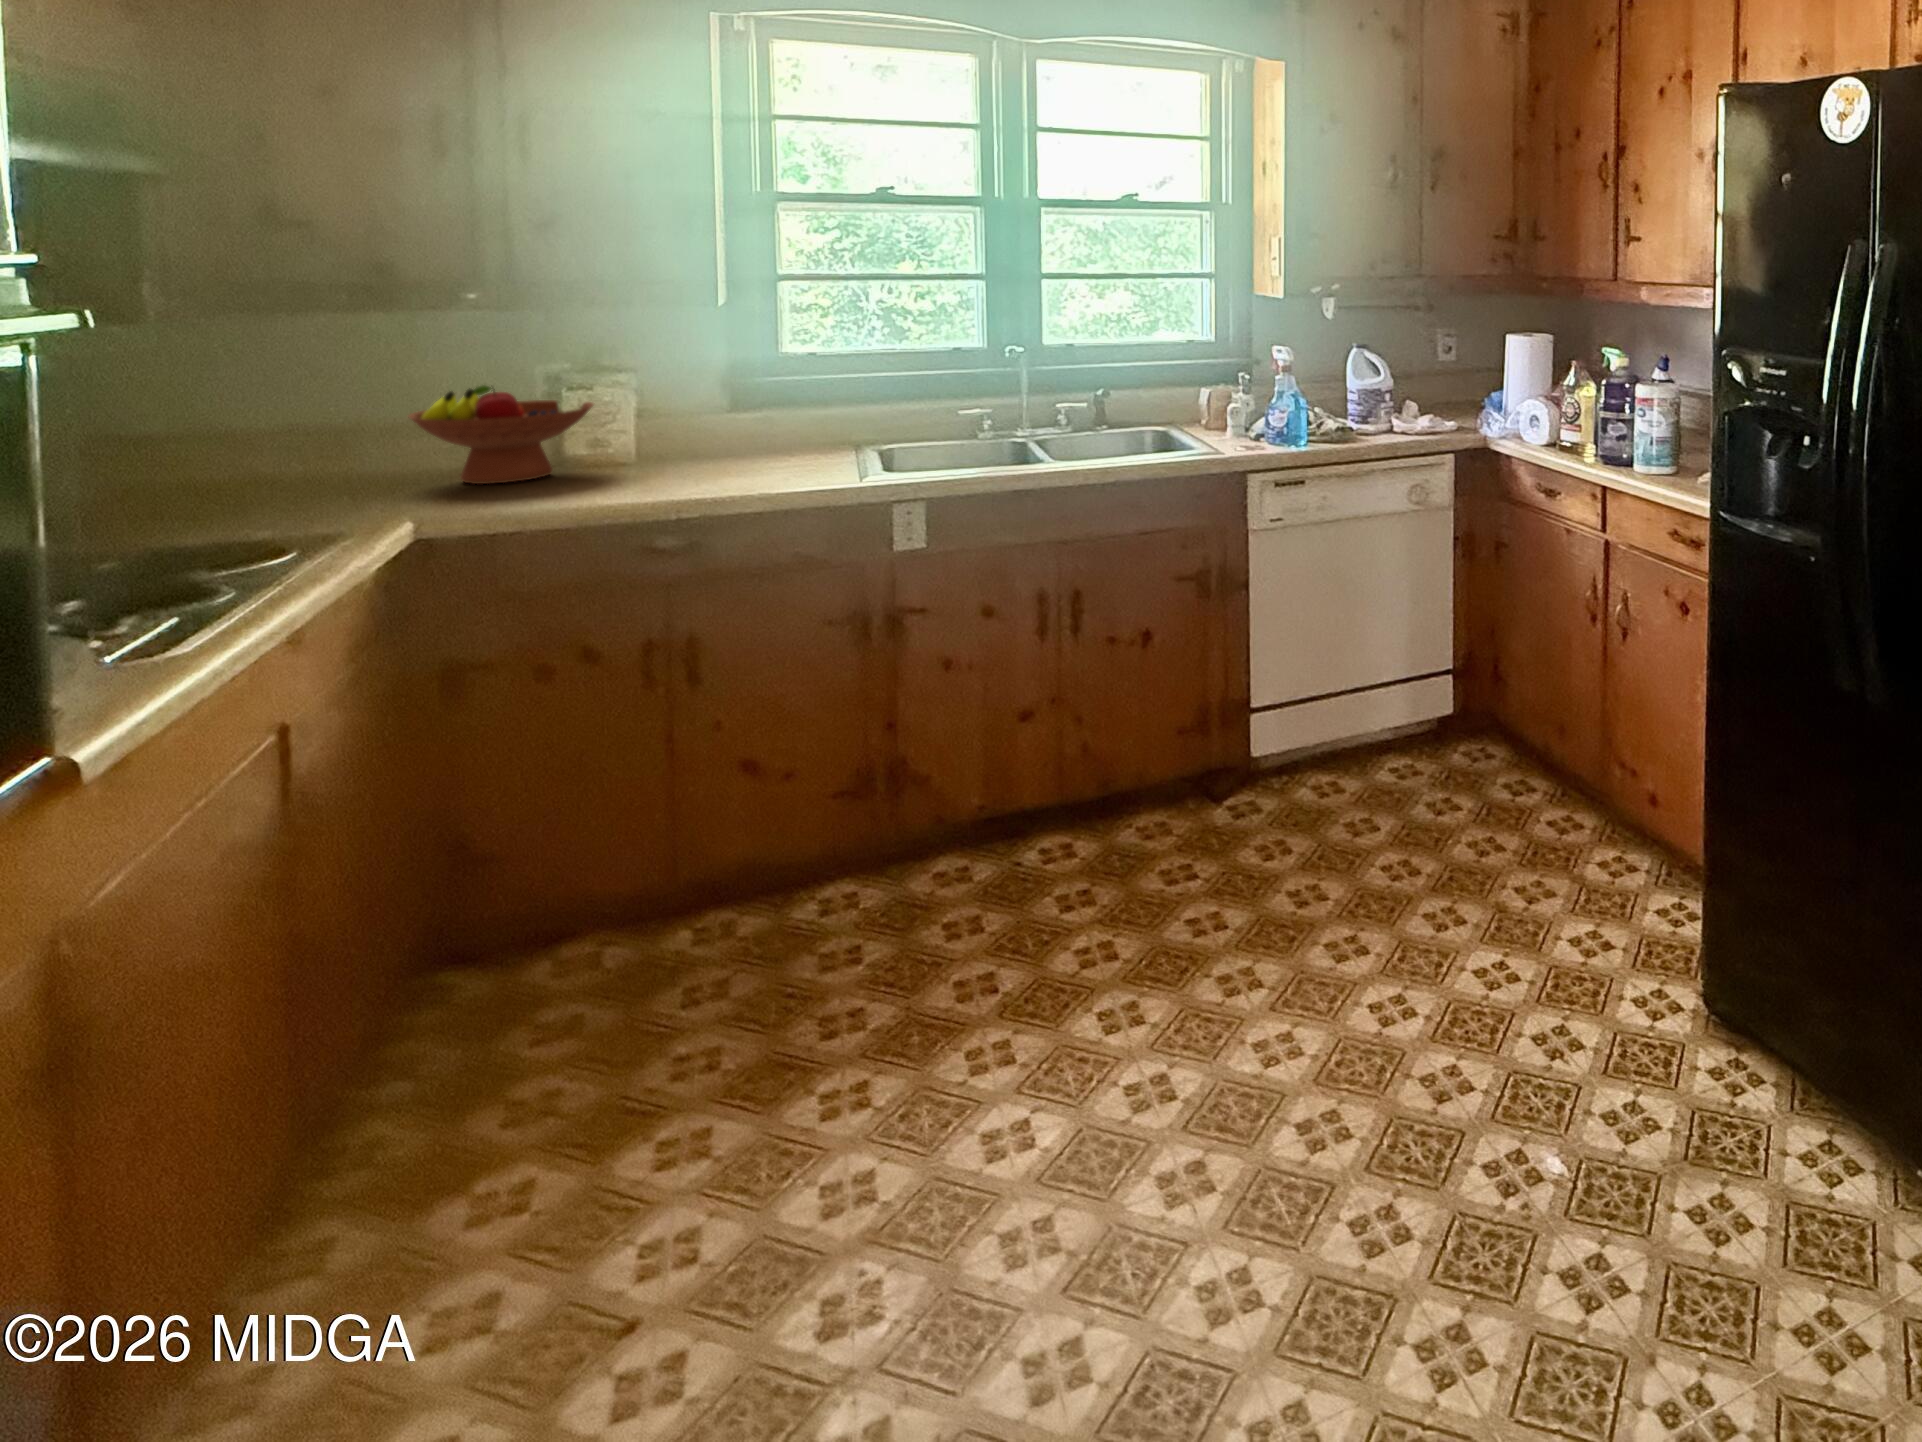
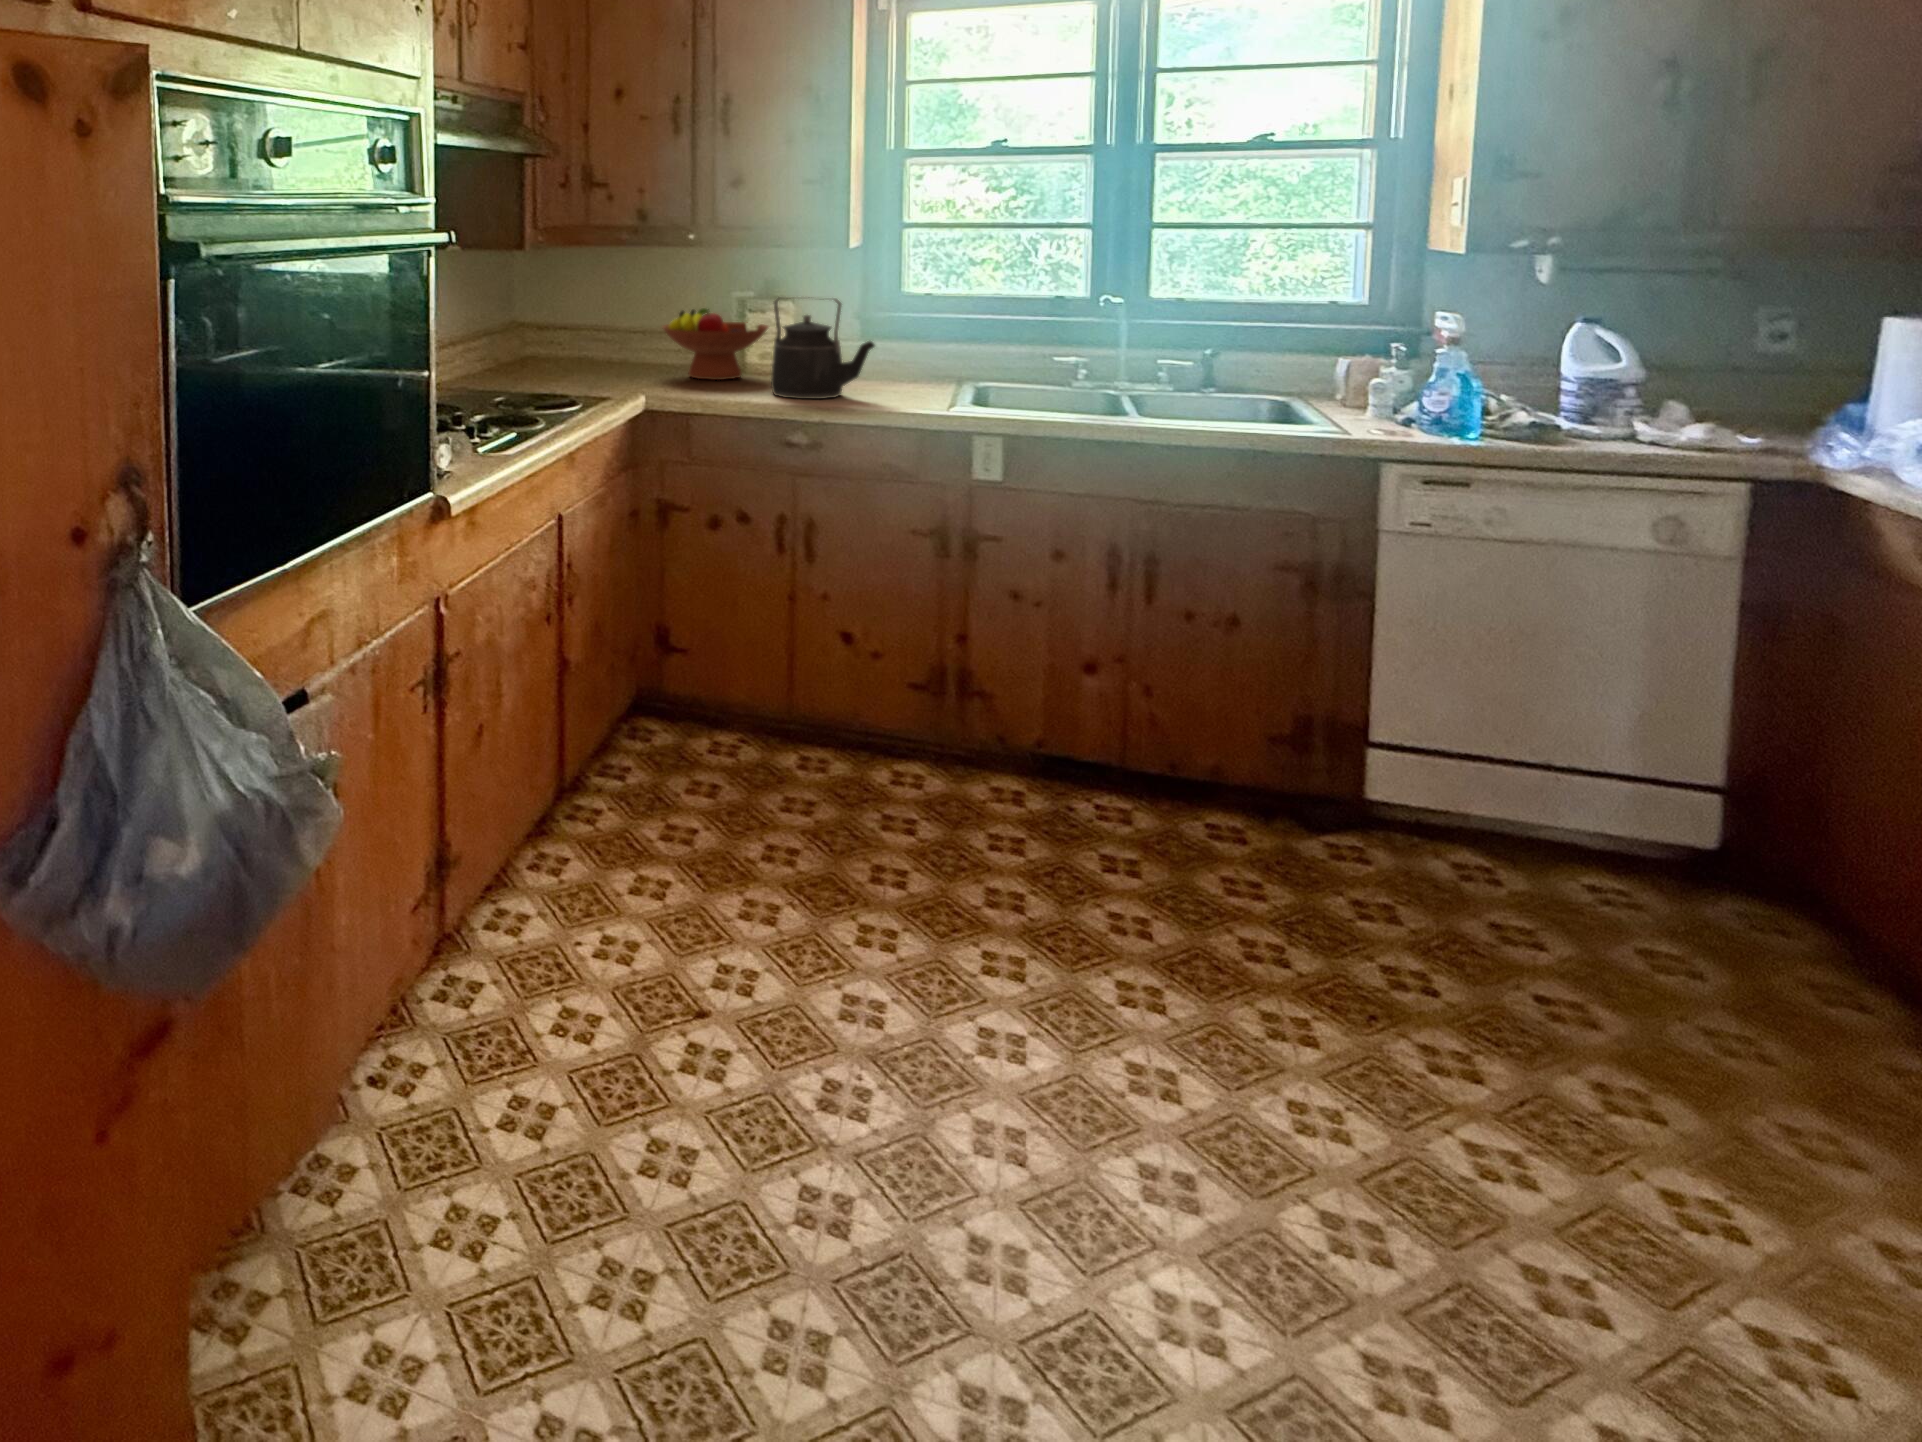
kettle: none [610,363,762,494] -> present [771,297,875,399]

